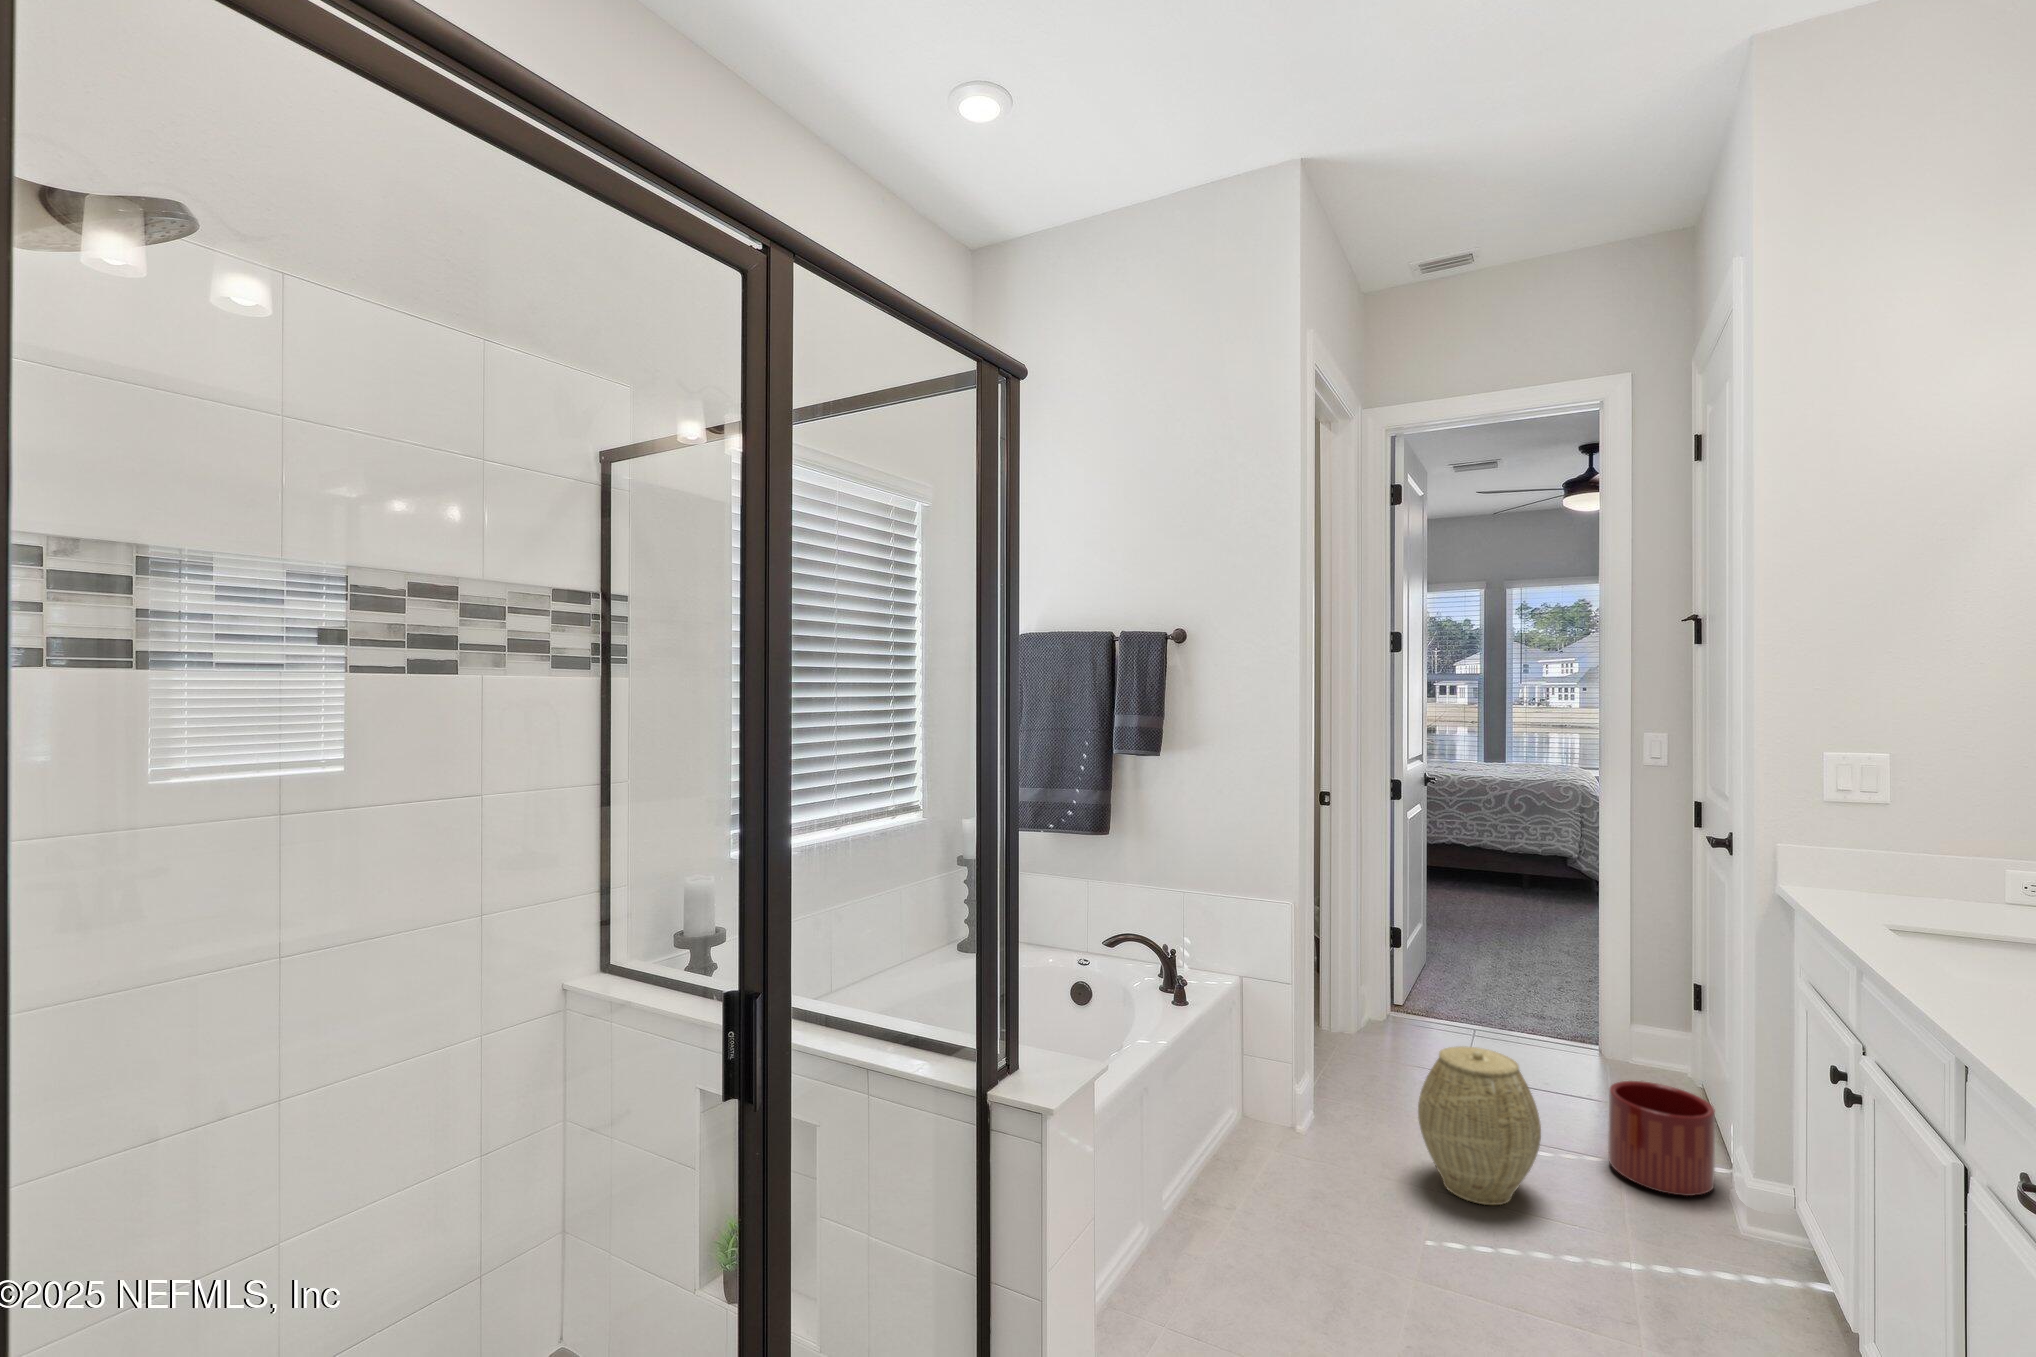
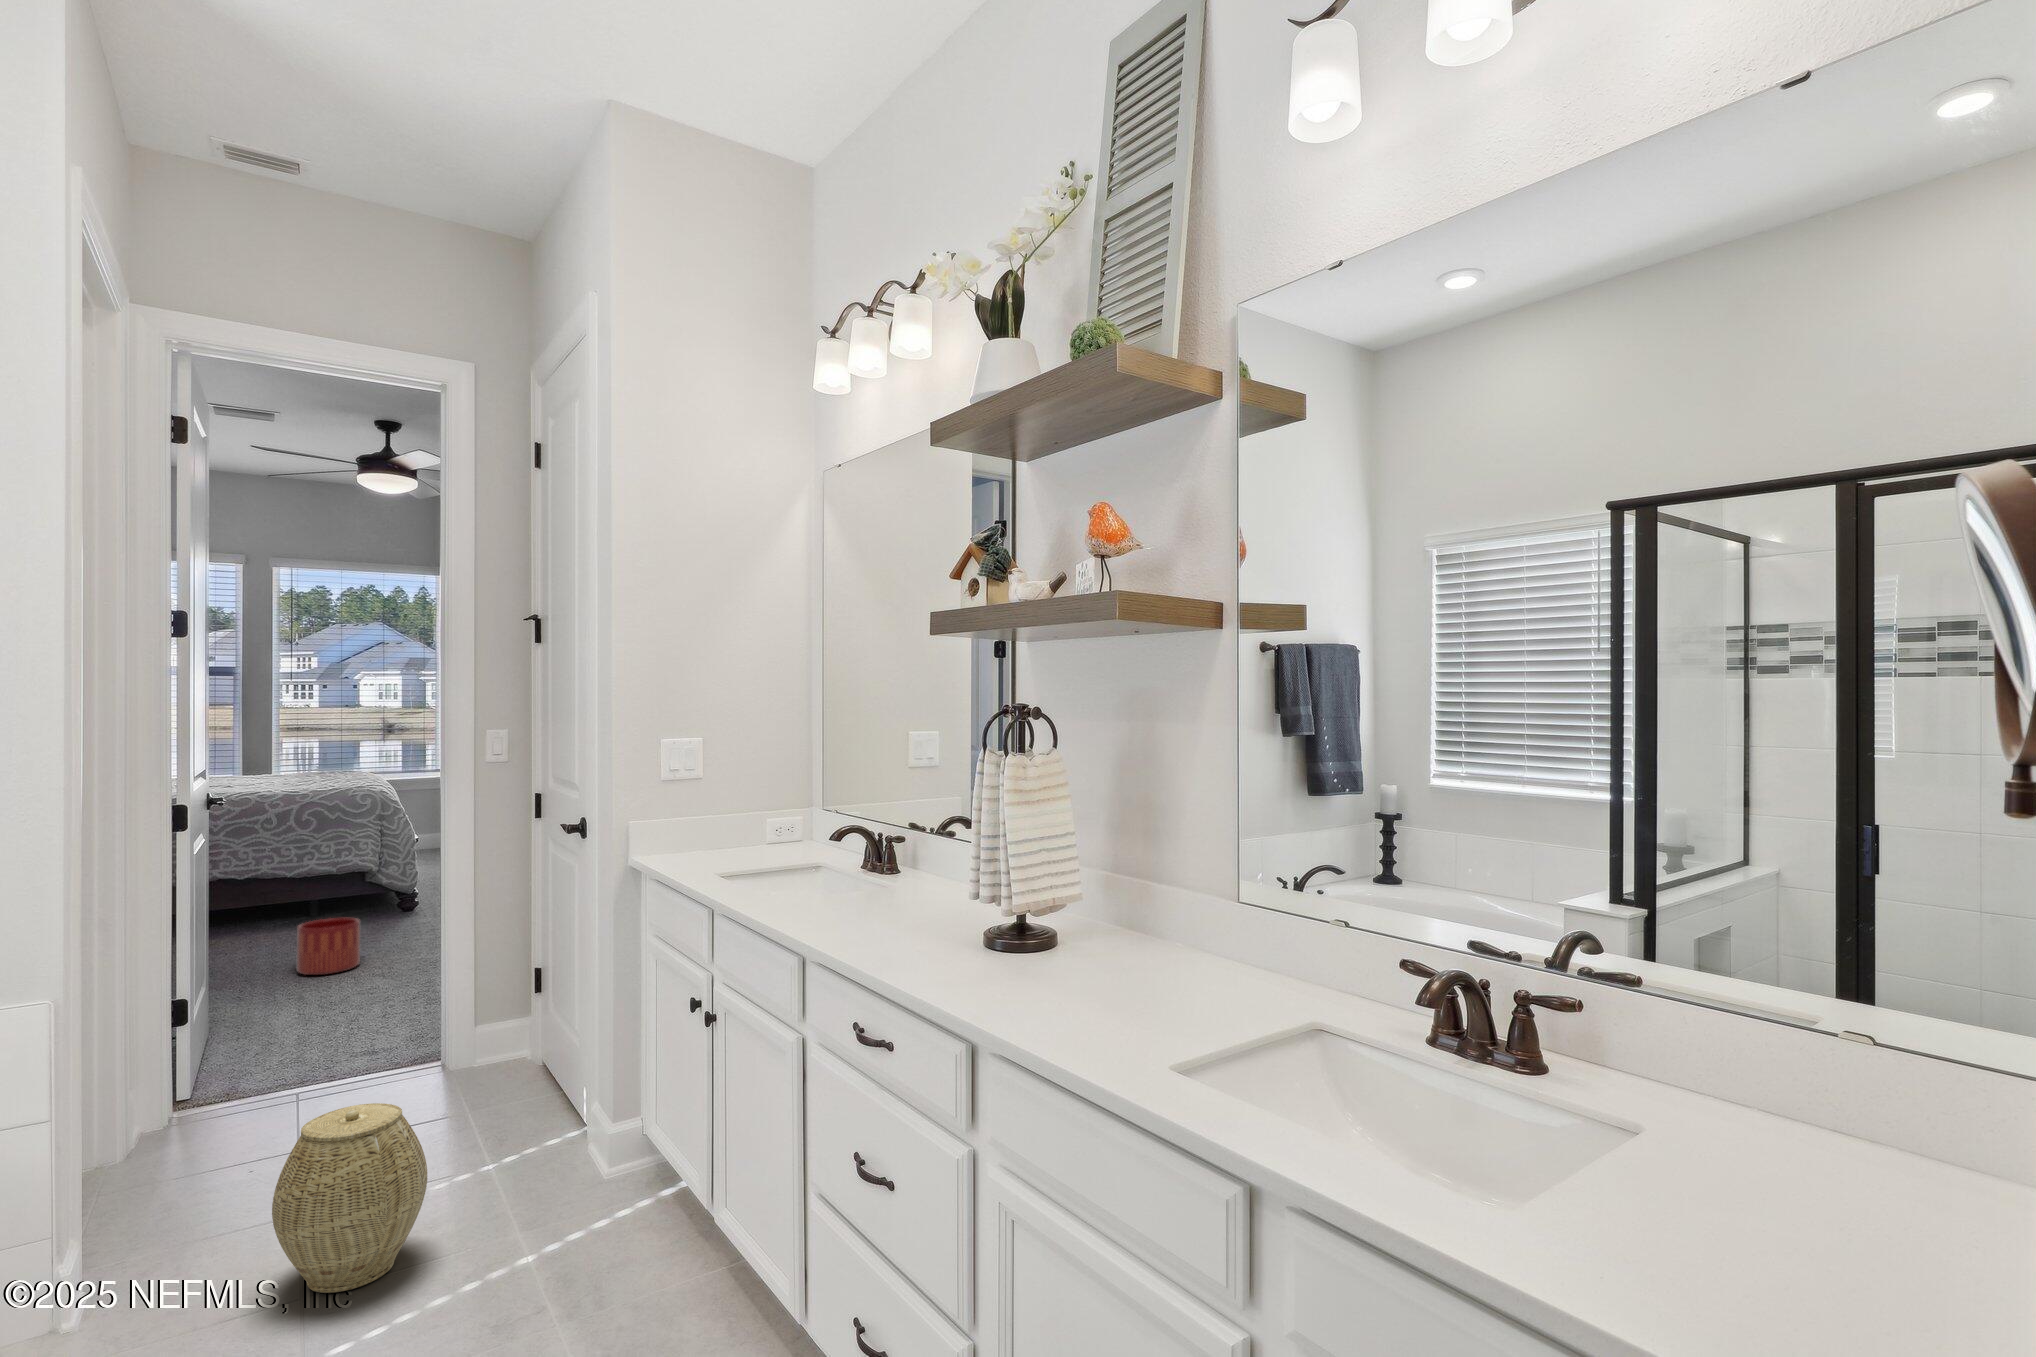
planter: present [1608,1081,1715,1196] -> present [297,918,360,975]

